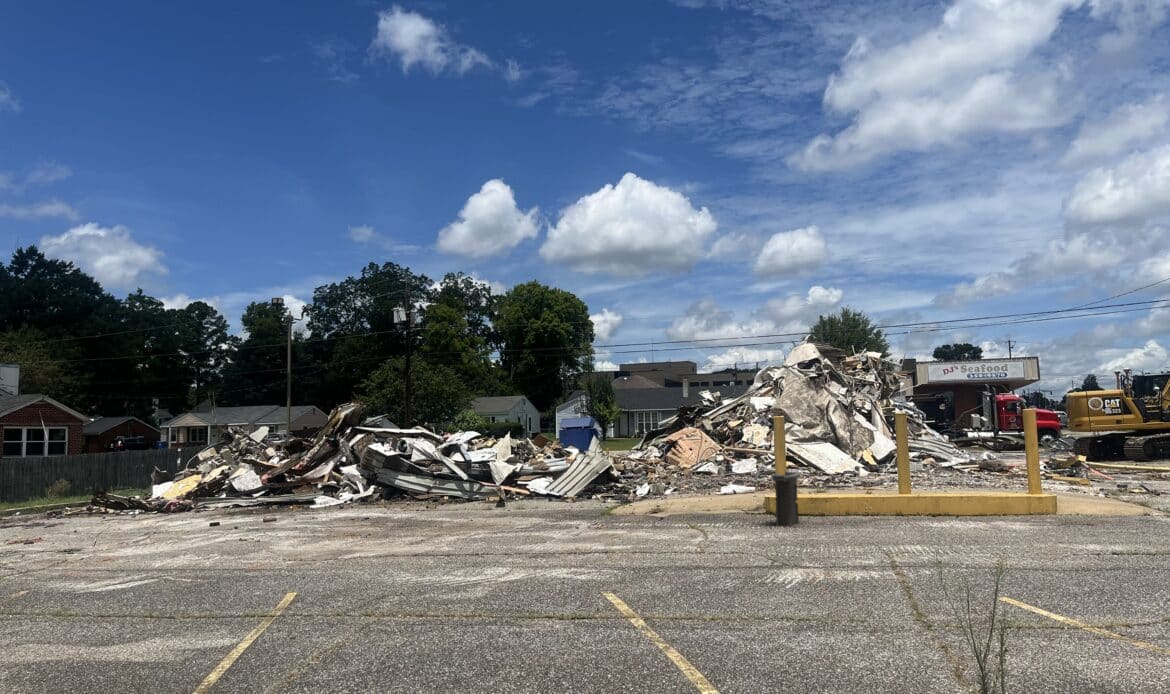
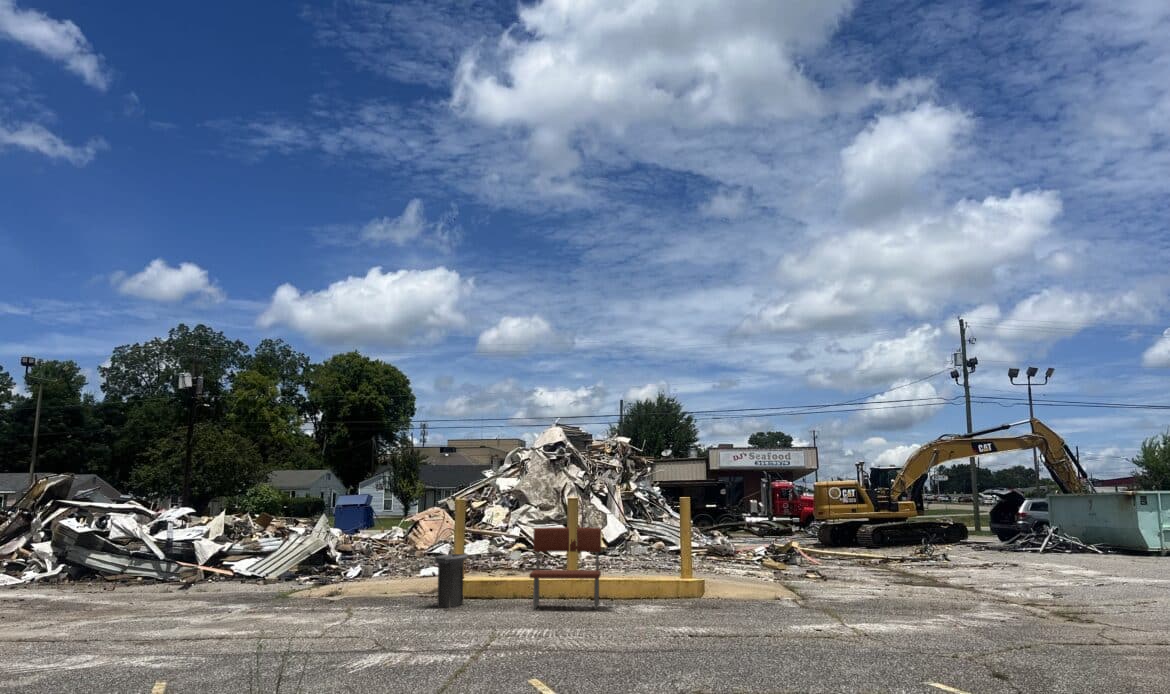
bench: none [871,443,953,528] -> present [529,527,601,609]

